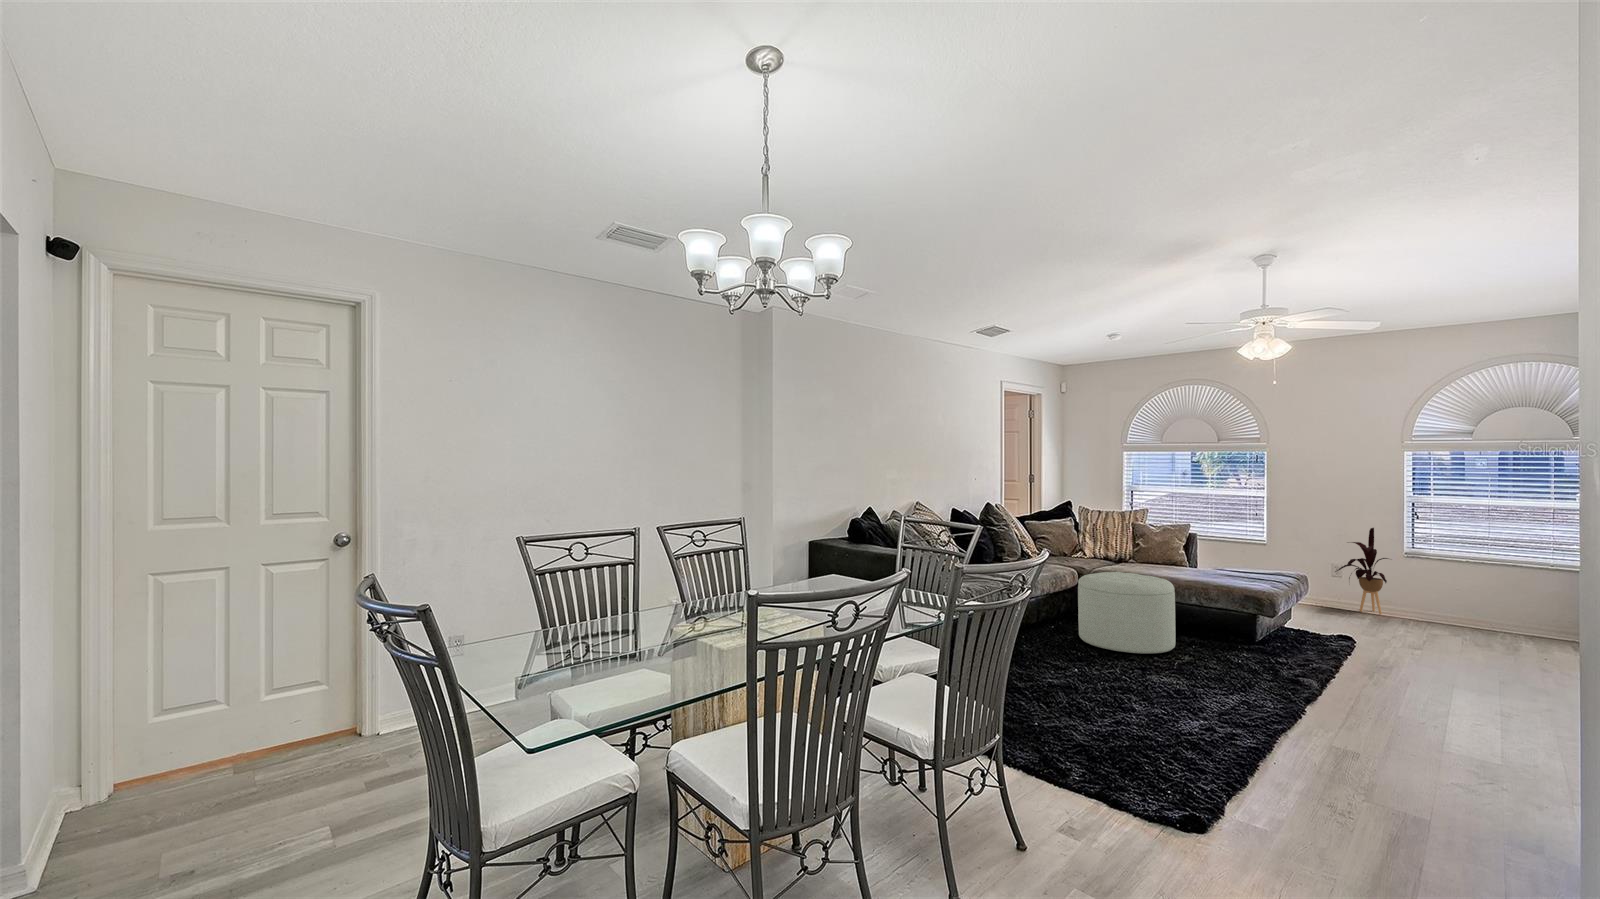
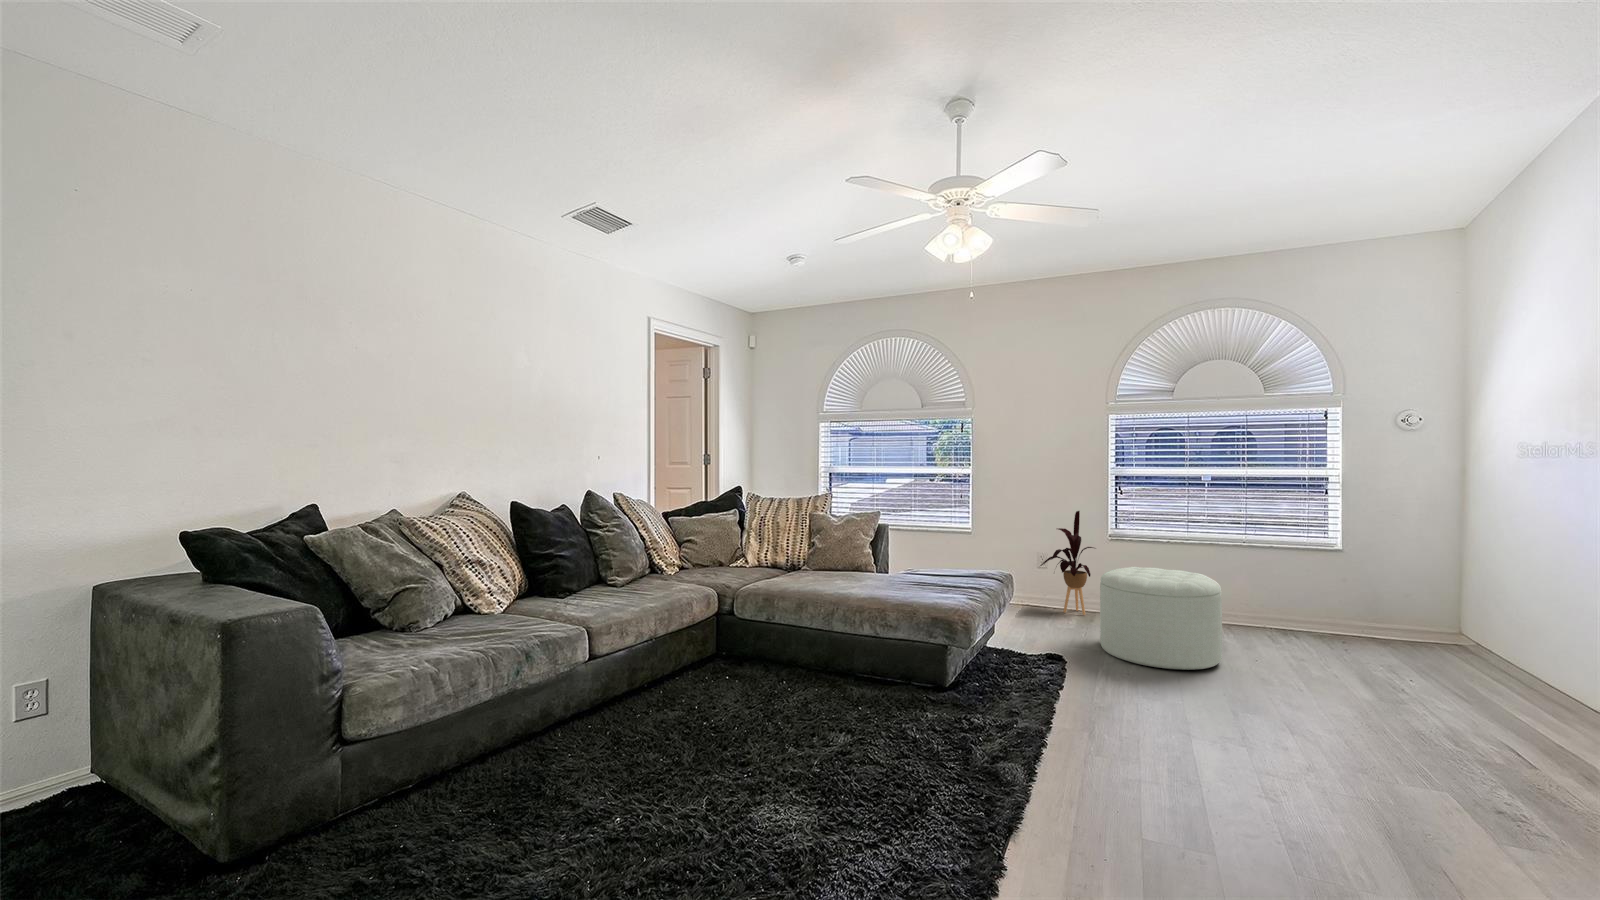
ottoman: present [1078,572,1176,654] -> present [1100,567,1222,670]

